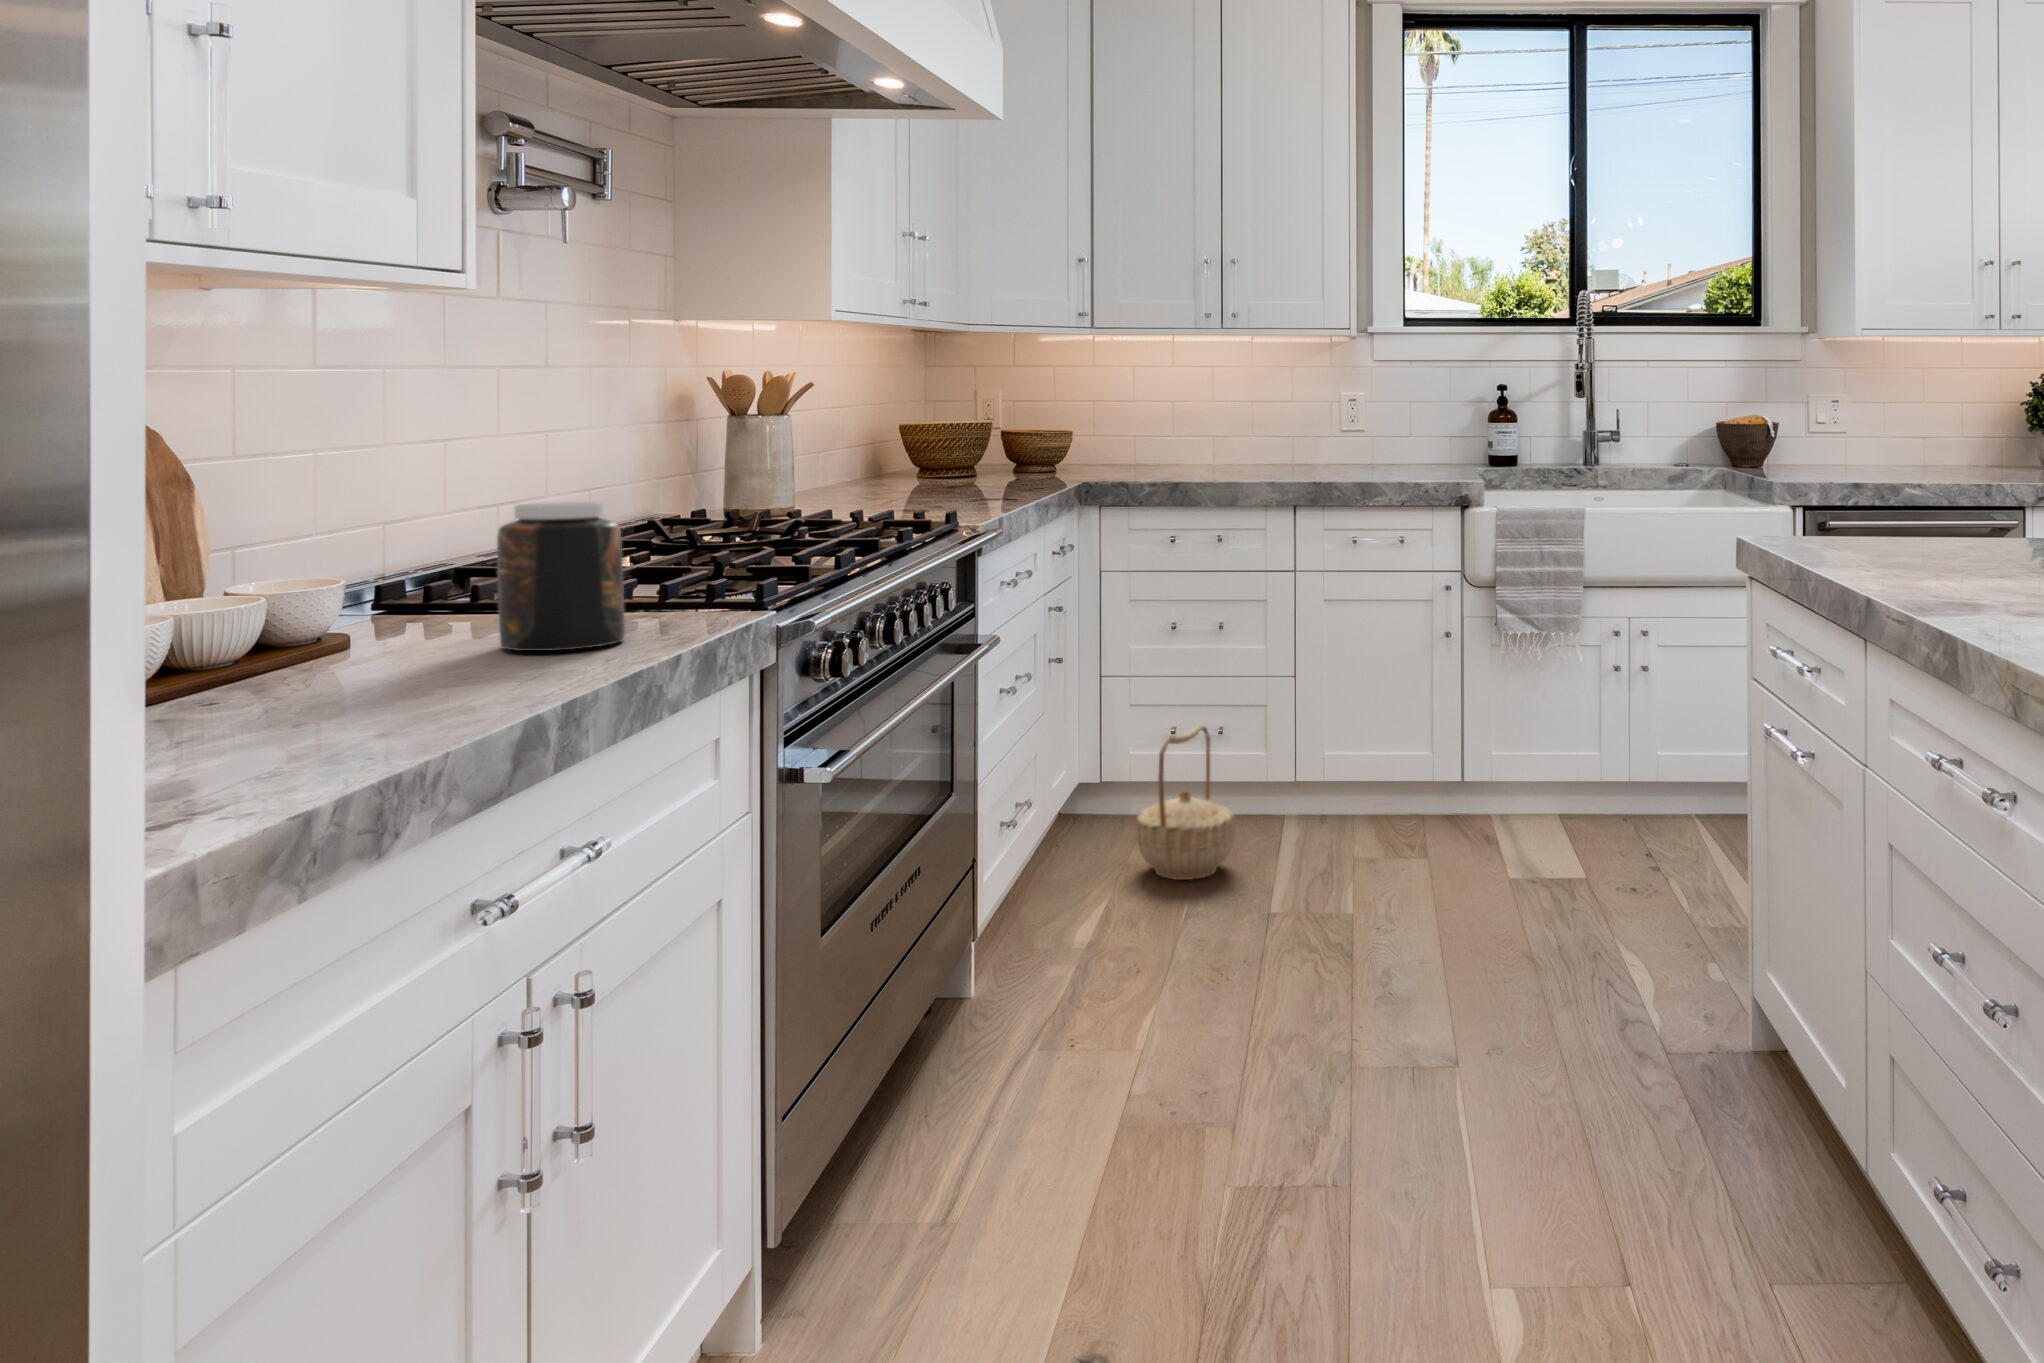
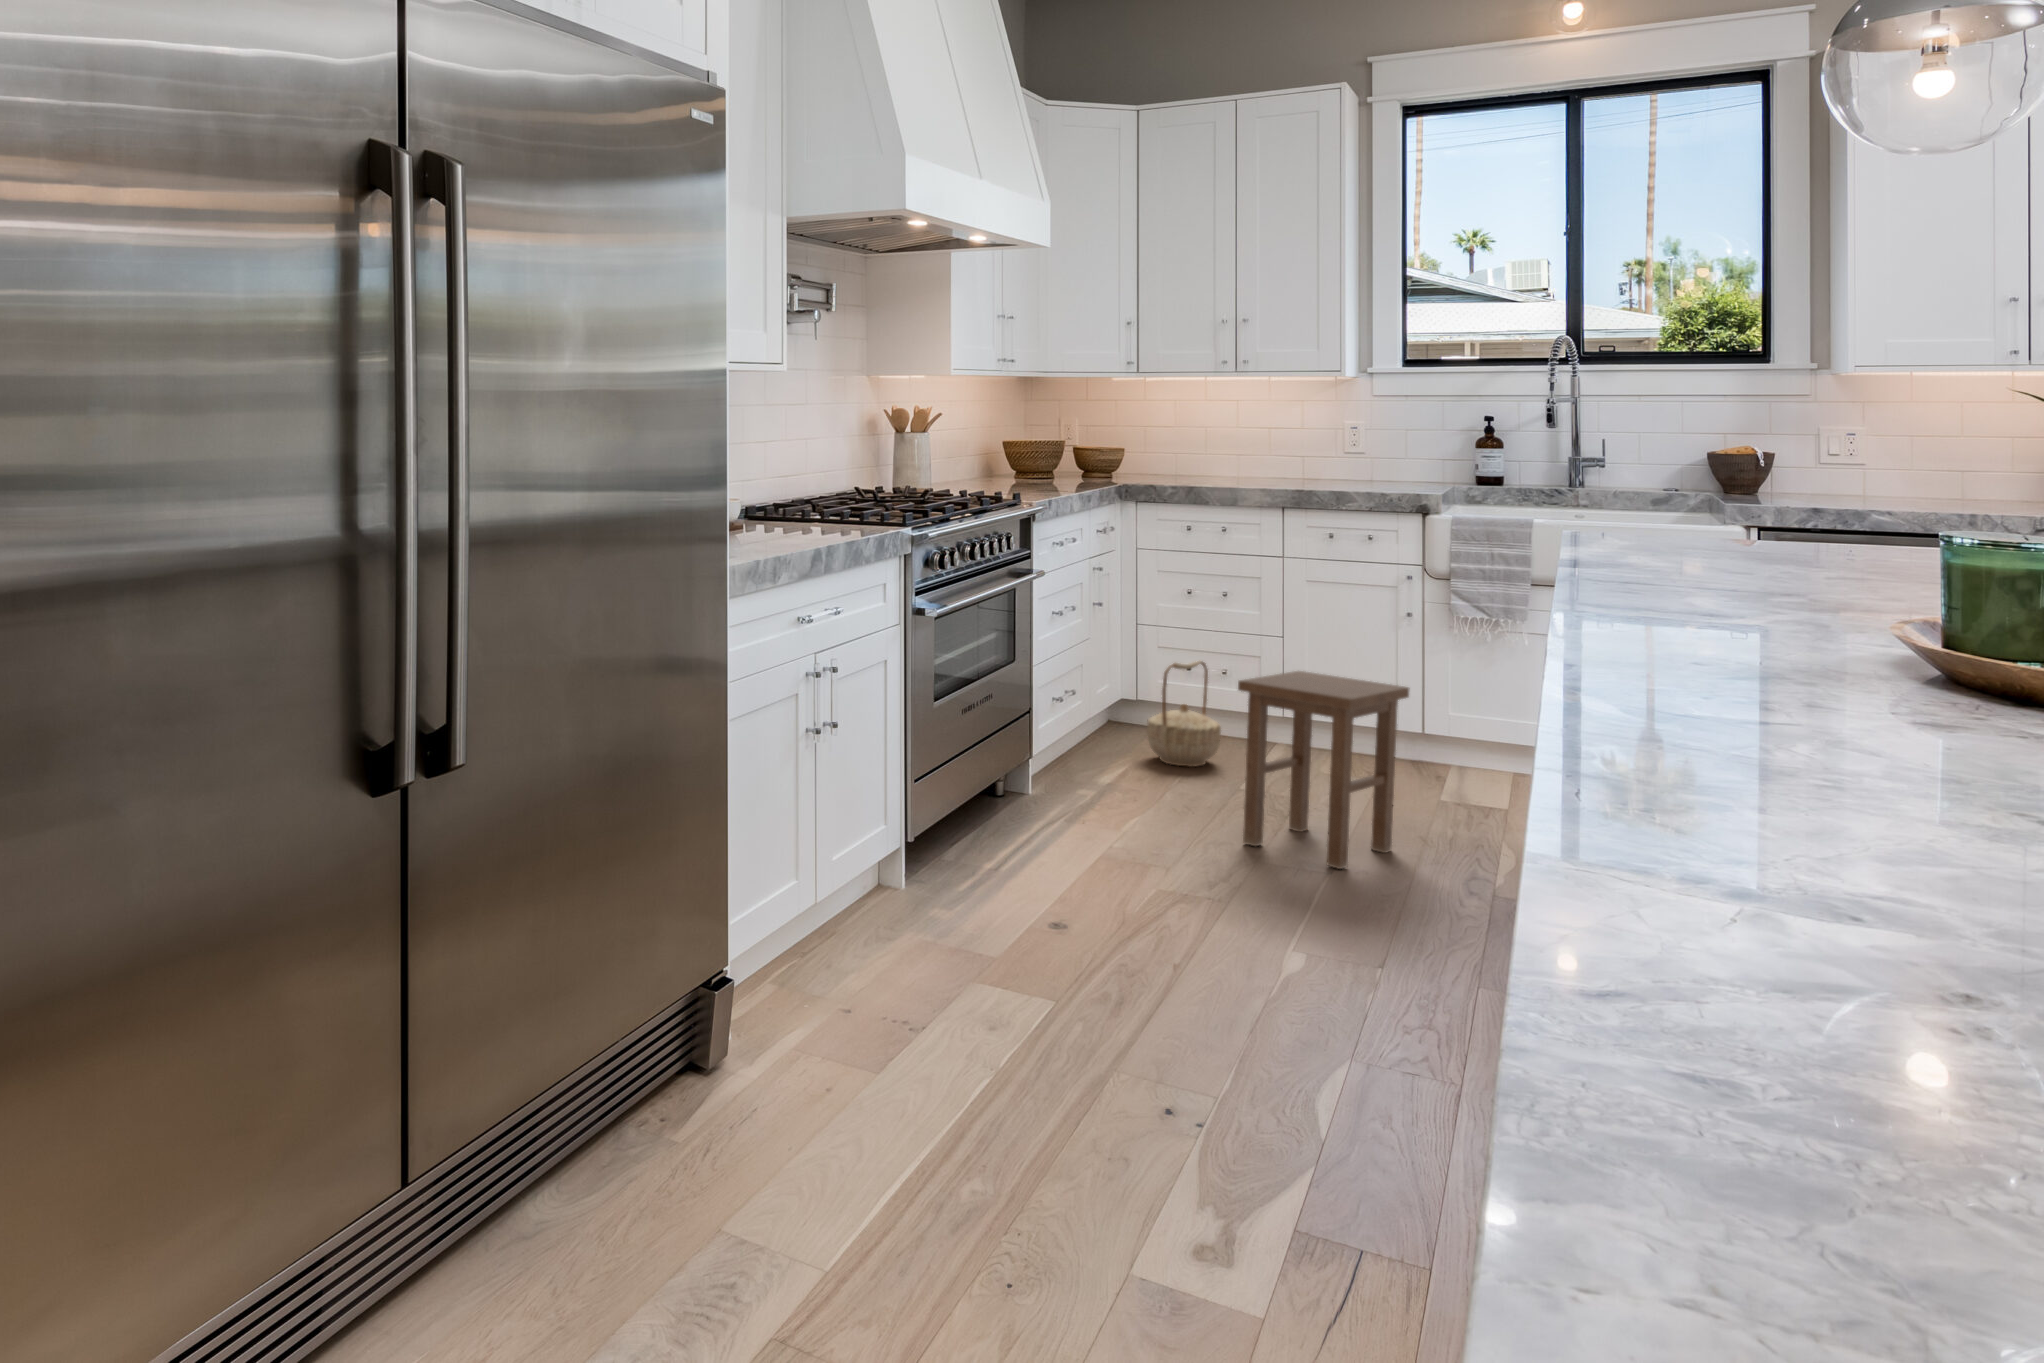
jar: present [497,502,625,651] -> none [788,464,841,532]
stool: none [1298,748,1514,1046] -> present [1238,671,1410,869]

